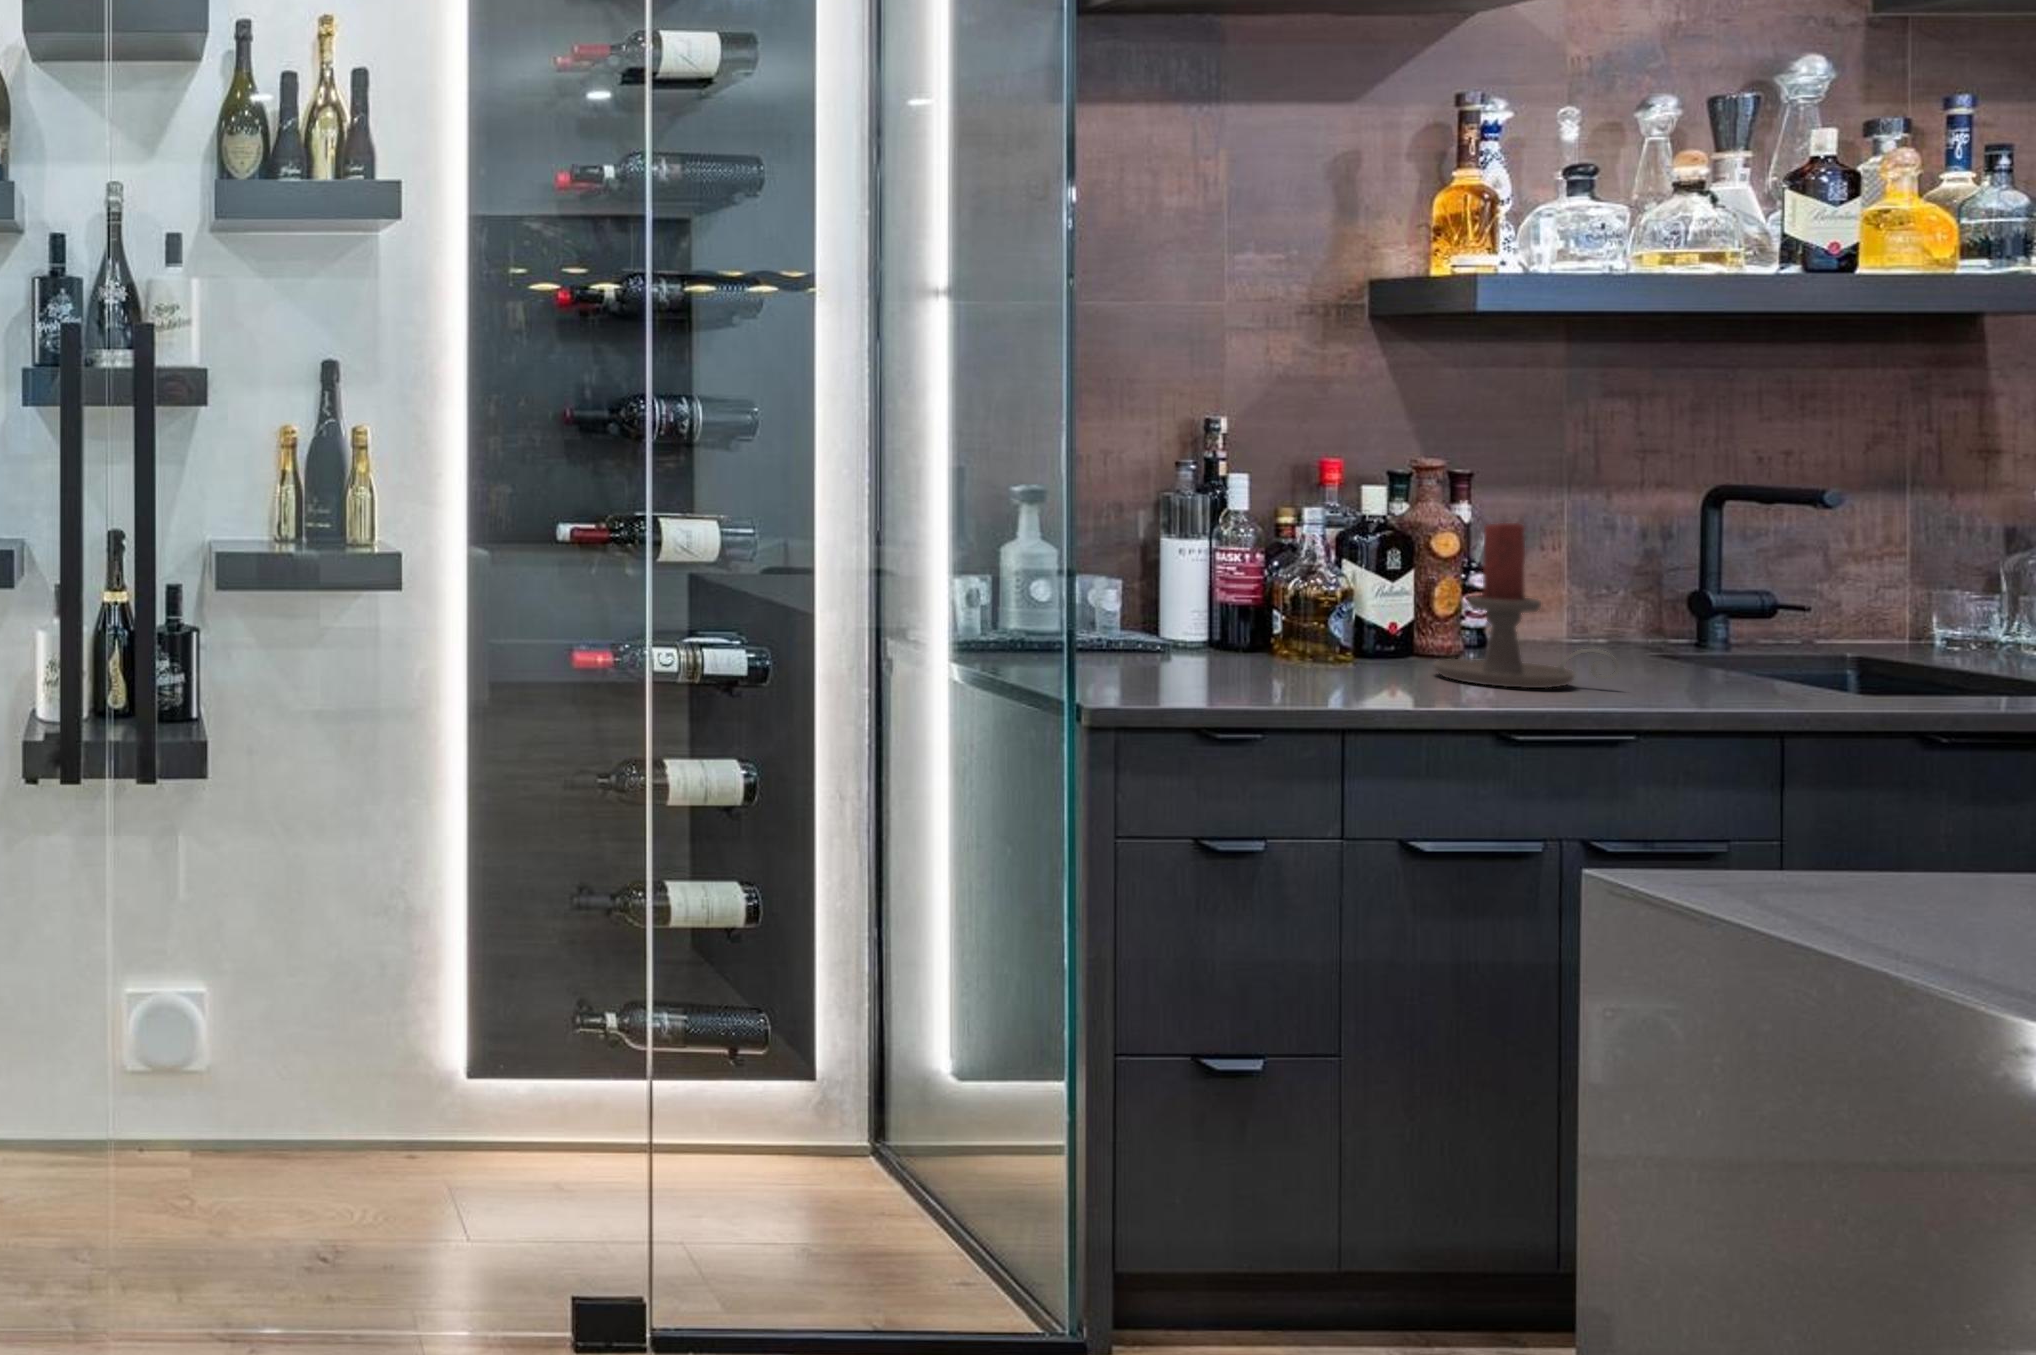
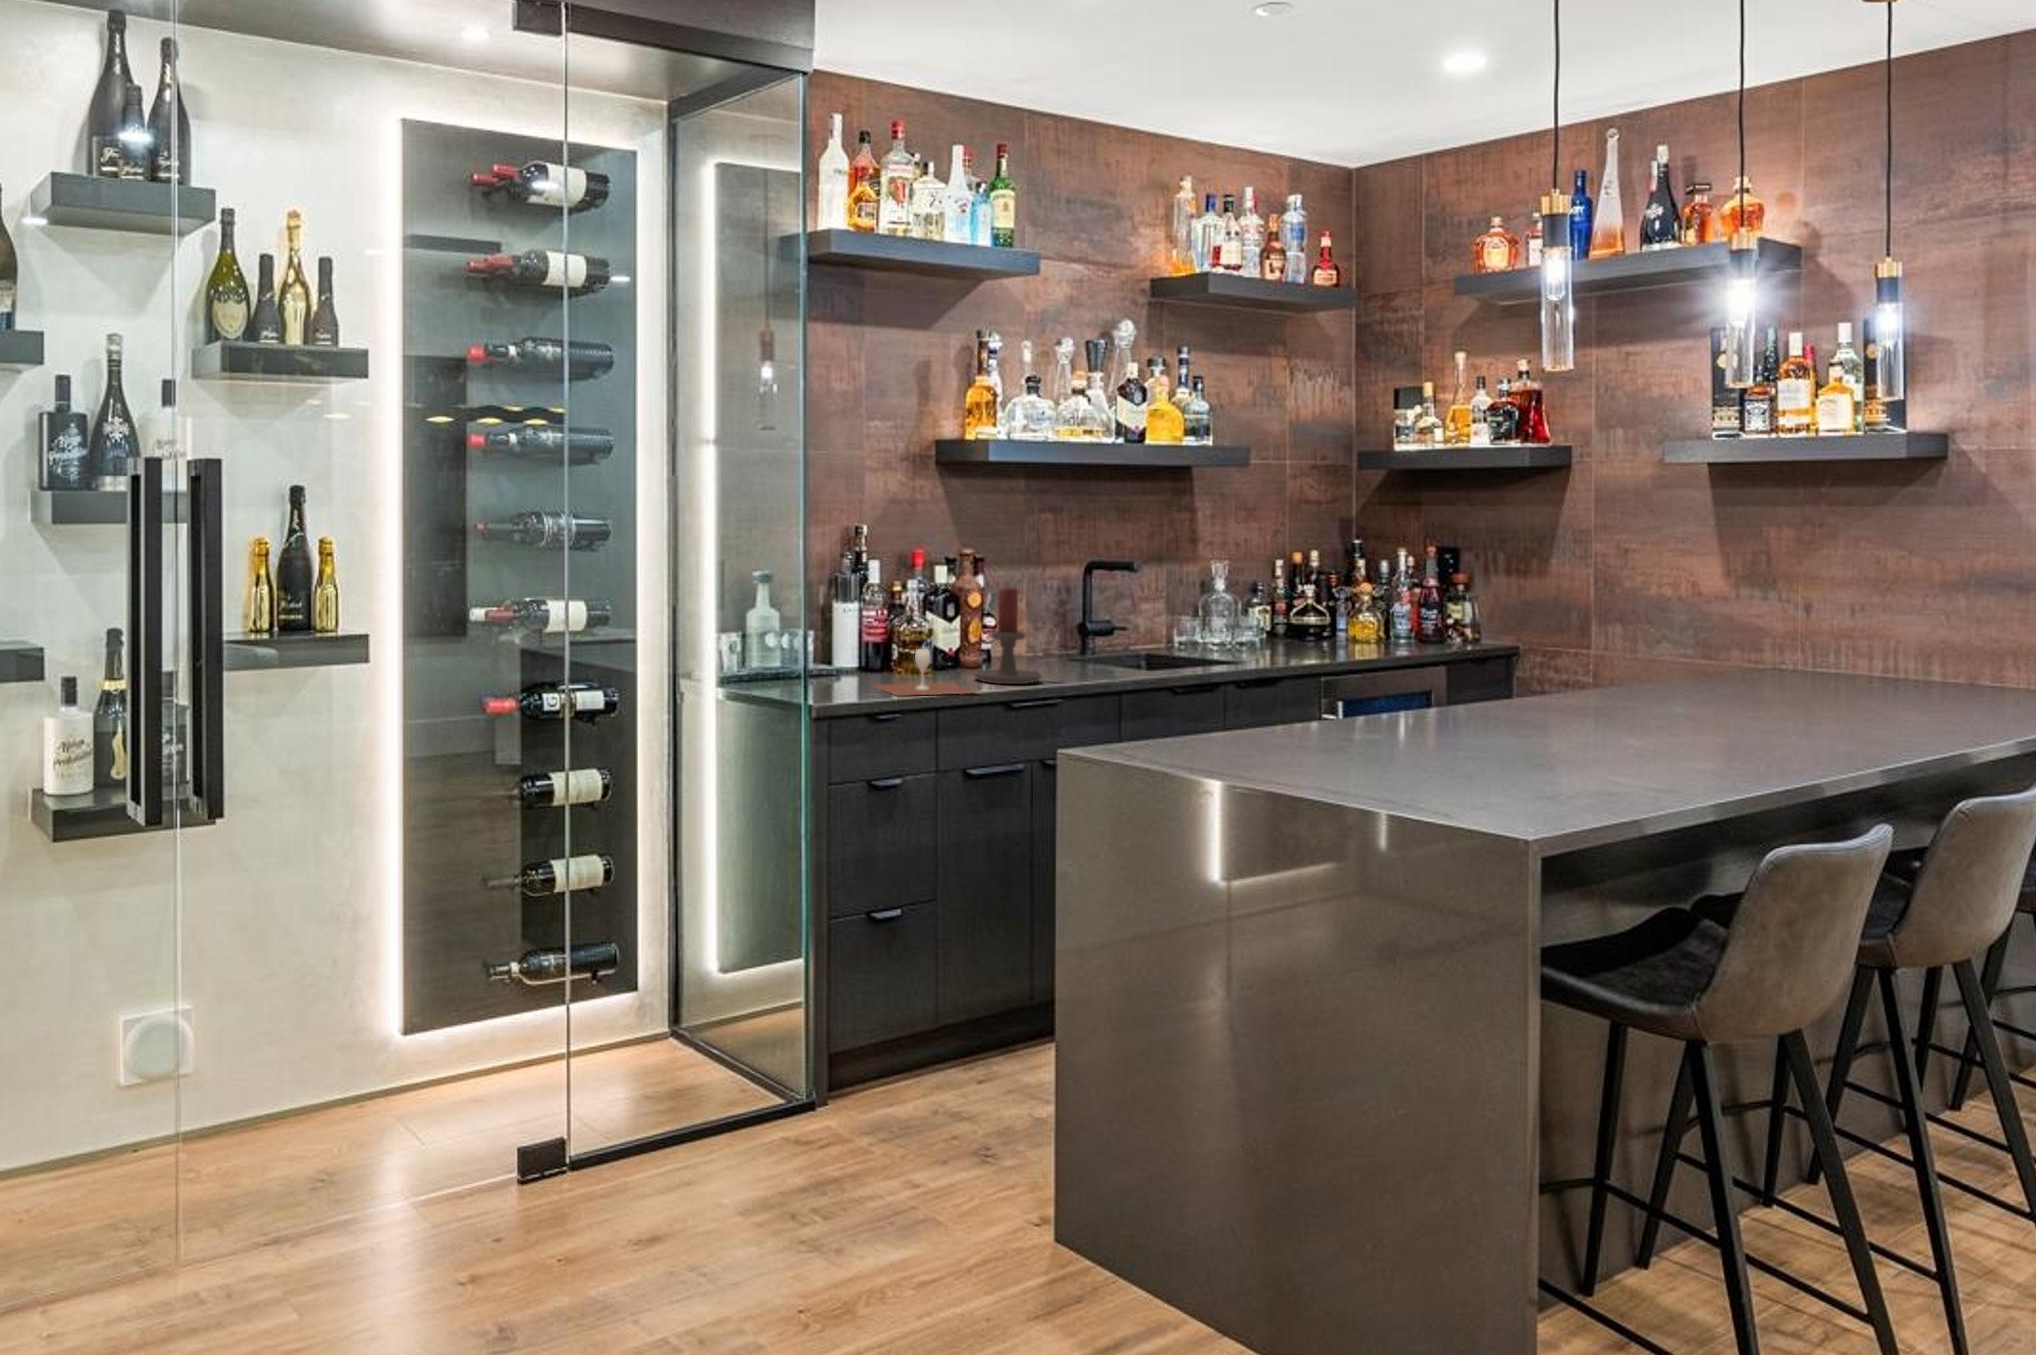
wine glass: none [1216,617,1430,698] -> present [873,649,975,696]

